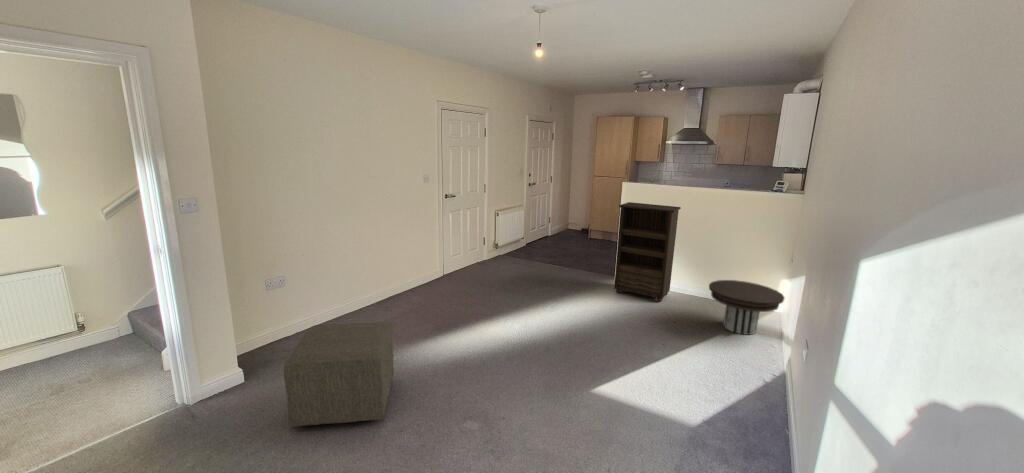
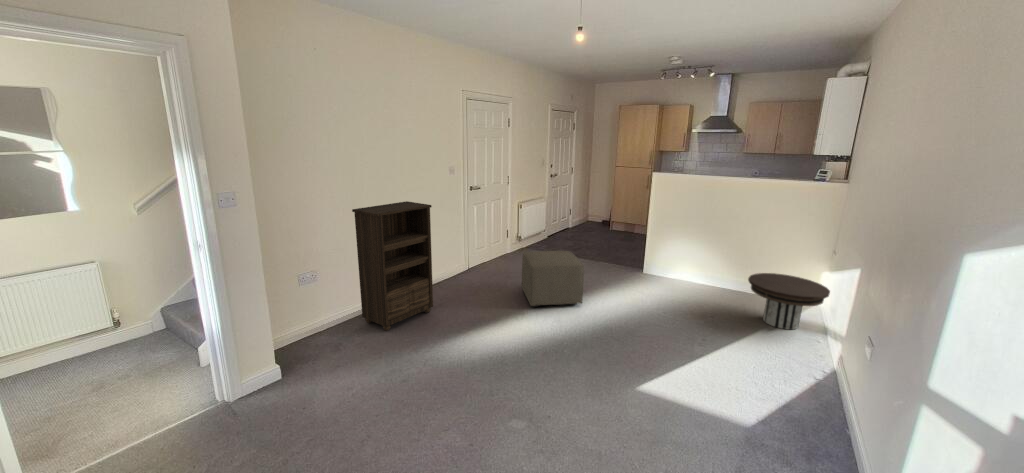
bookshelf: present [614,202,681,302] -> present [352,201,433,331]
ottoman: present [284,322,394,428] -> present [522,251,584,307]

